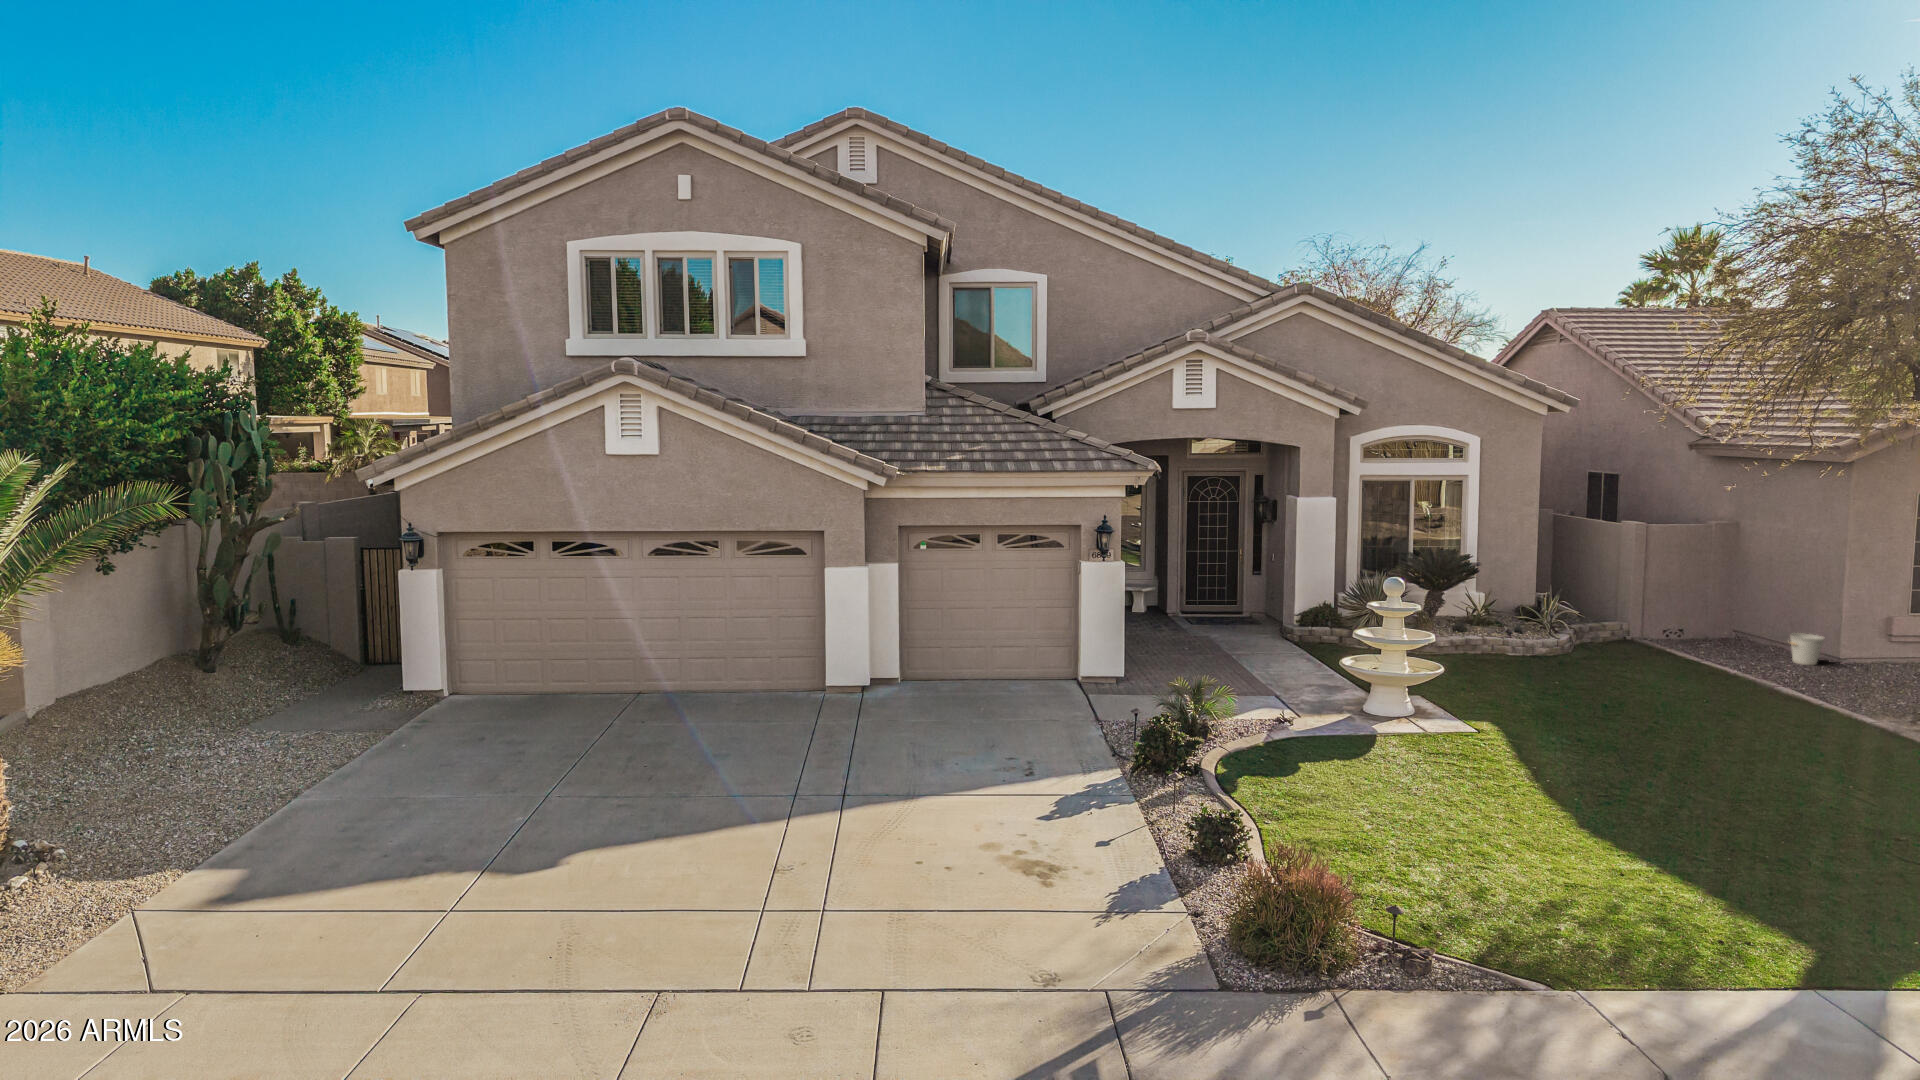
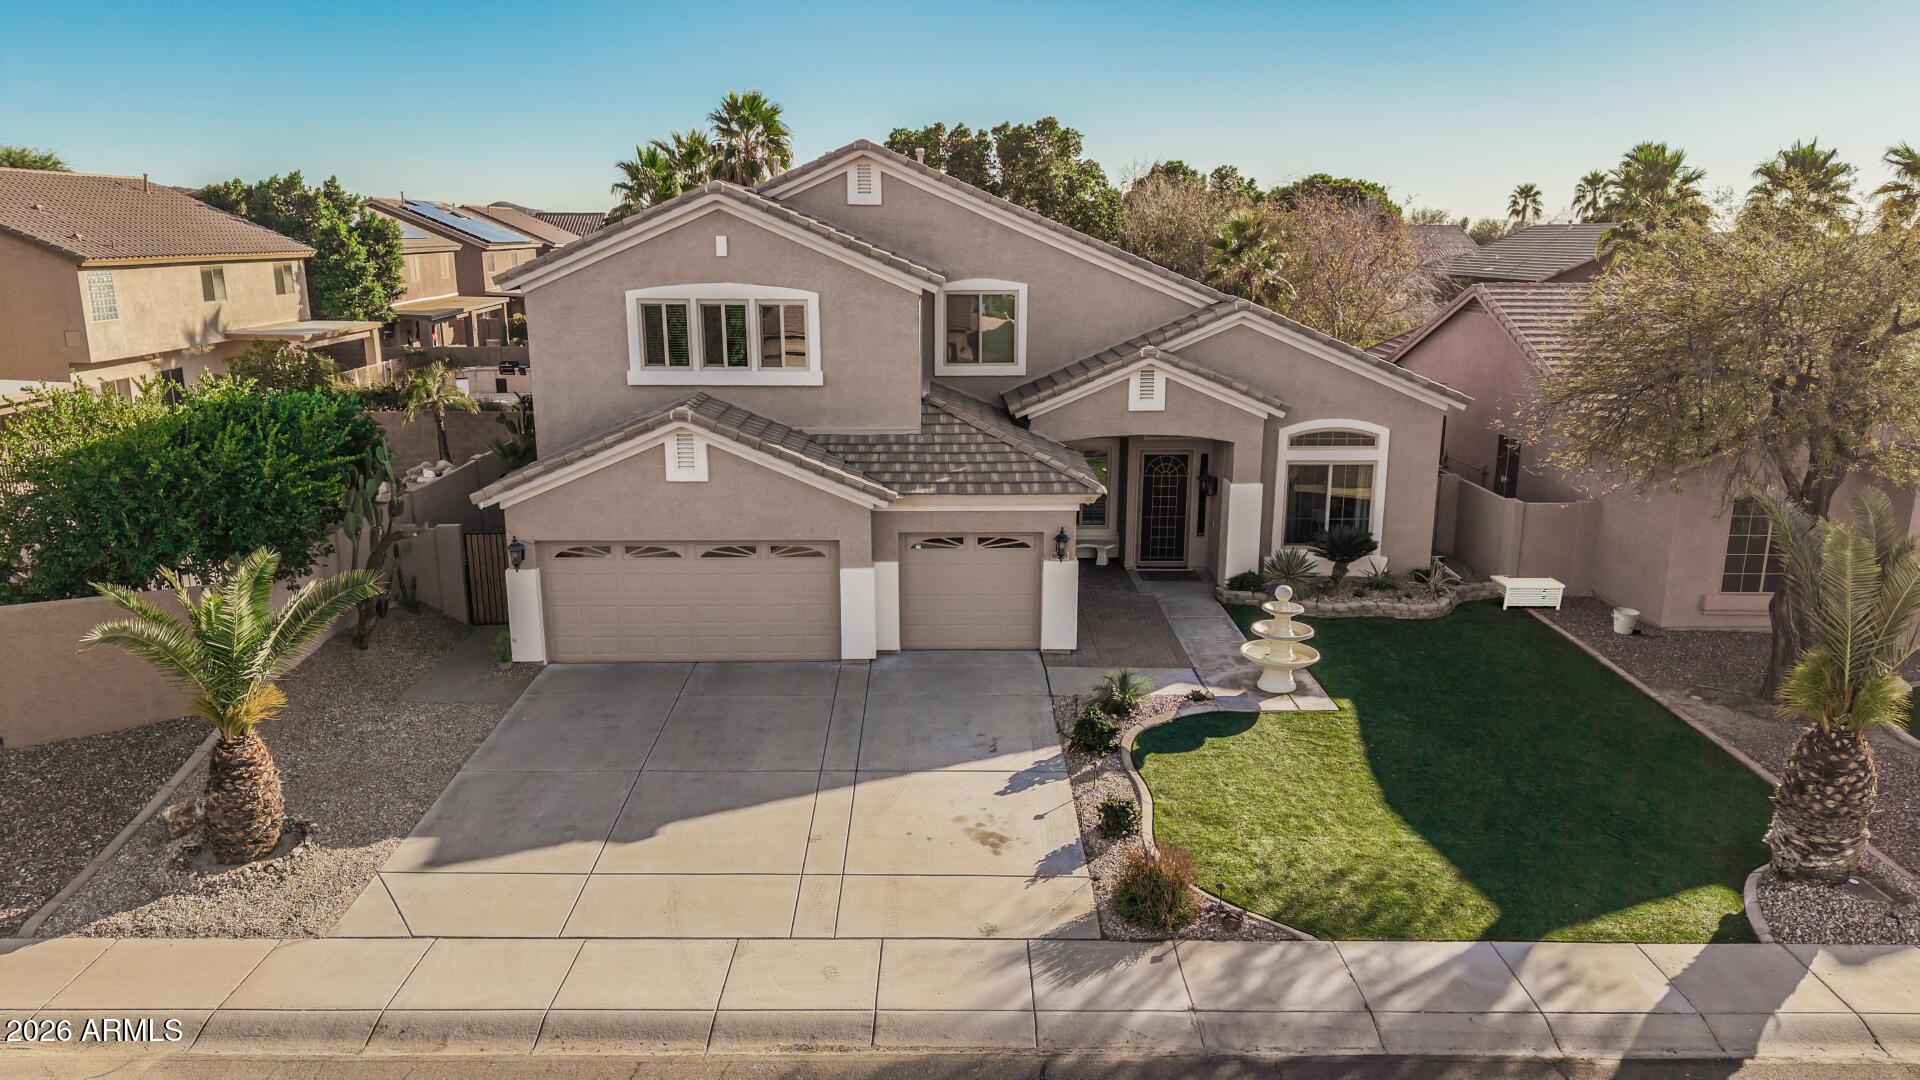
storage bench: none [1623,607,1719,645] -> present [1490,576,1565,610]
potted plant: none [370,651,407,703] -> present [491,632,516,670]

